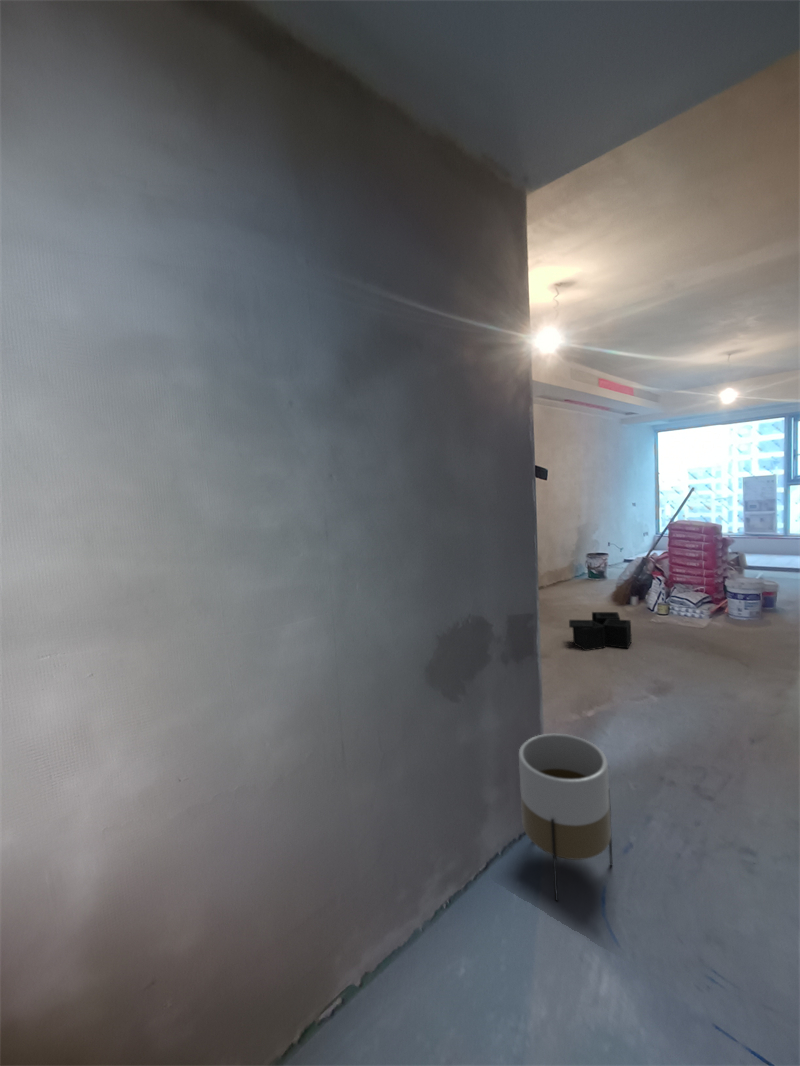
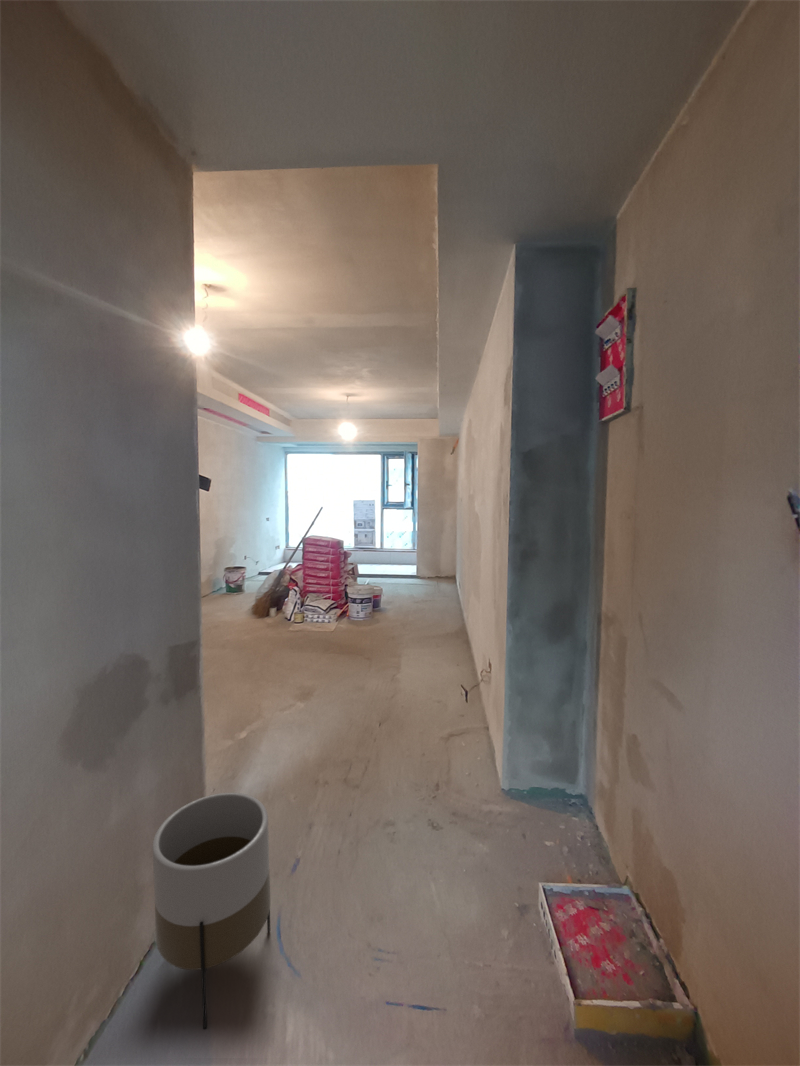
storage bin: present [569,612,631,650] -> none [210,627,273,674]

